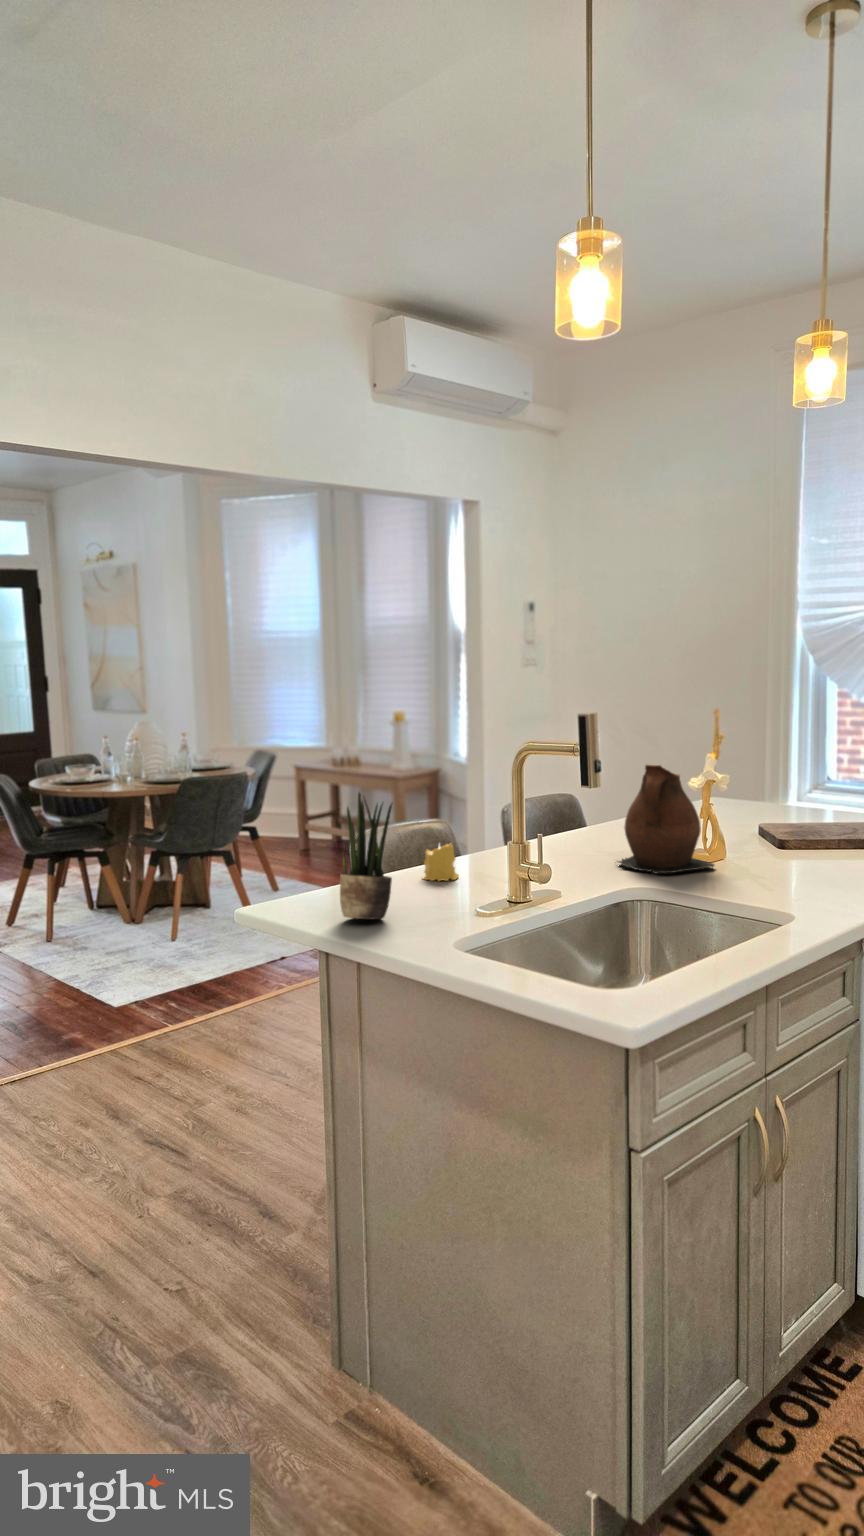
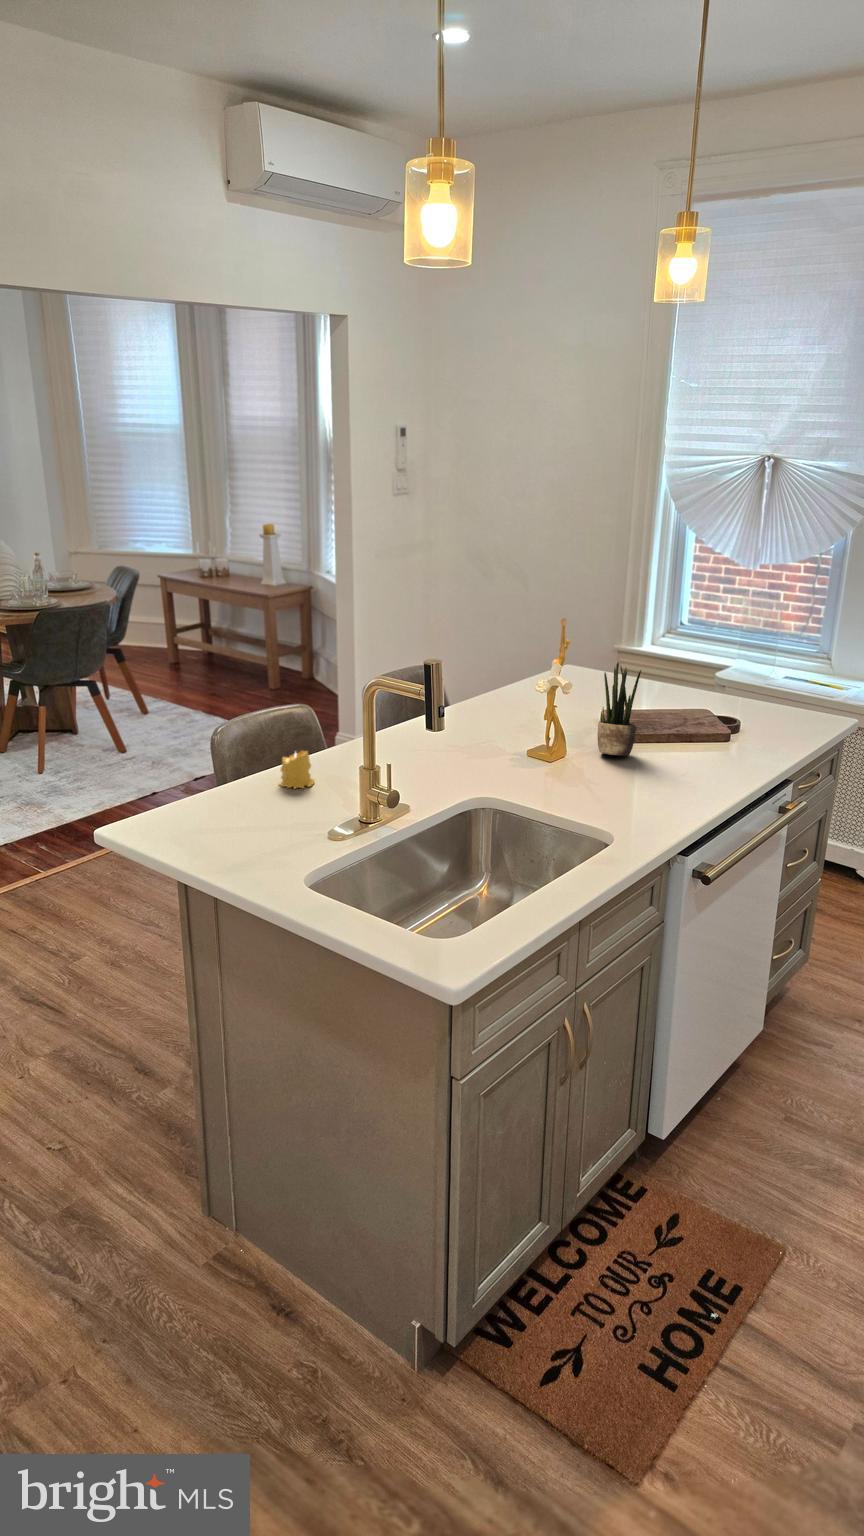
ceramic pitcher: present [617,765,714,874] -> none [462,676,555,779]
potted plant: present [340,793,392,919] -> present [598,663,641,756]

